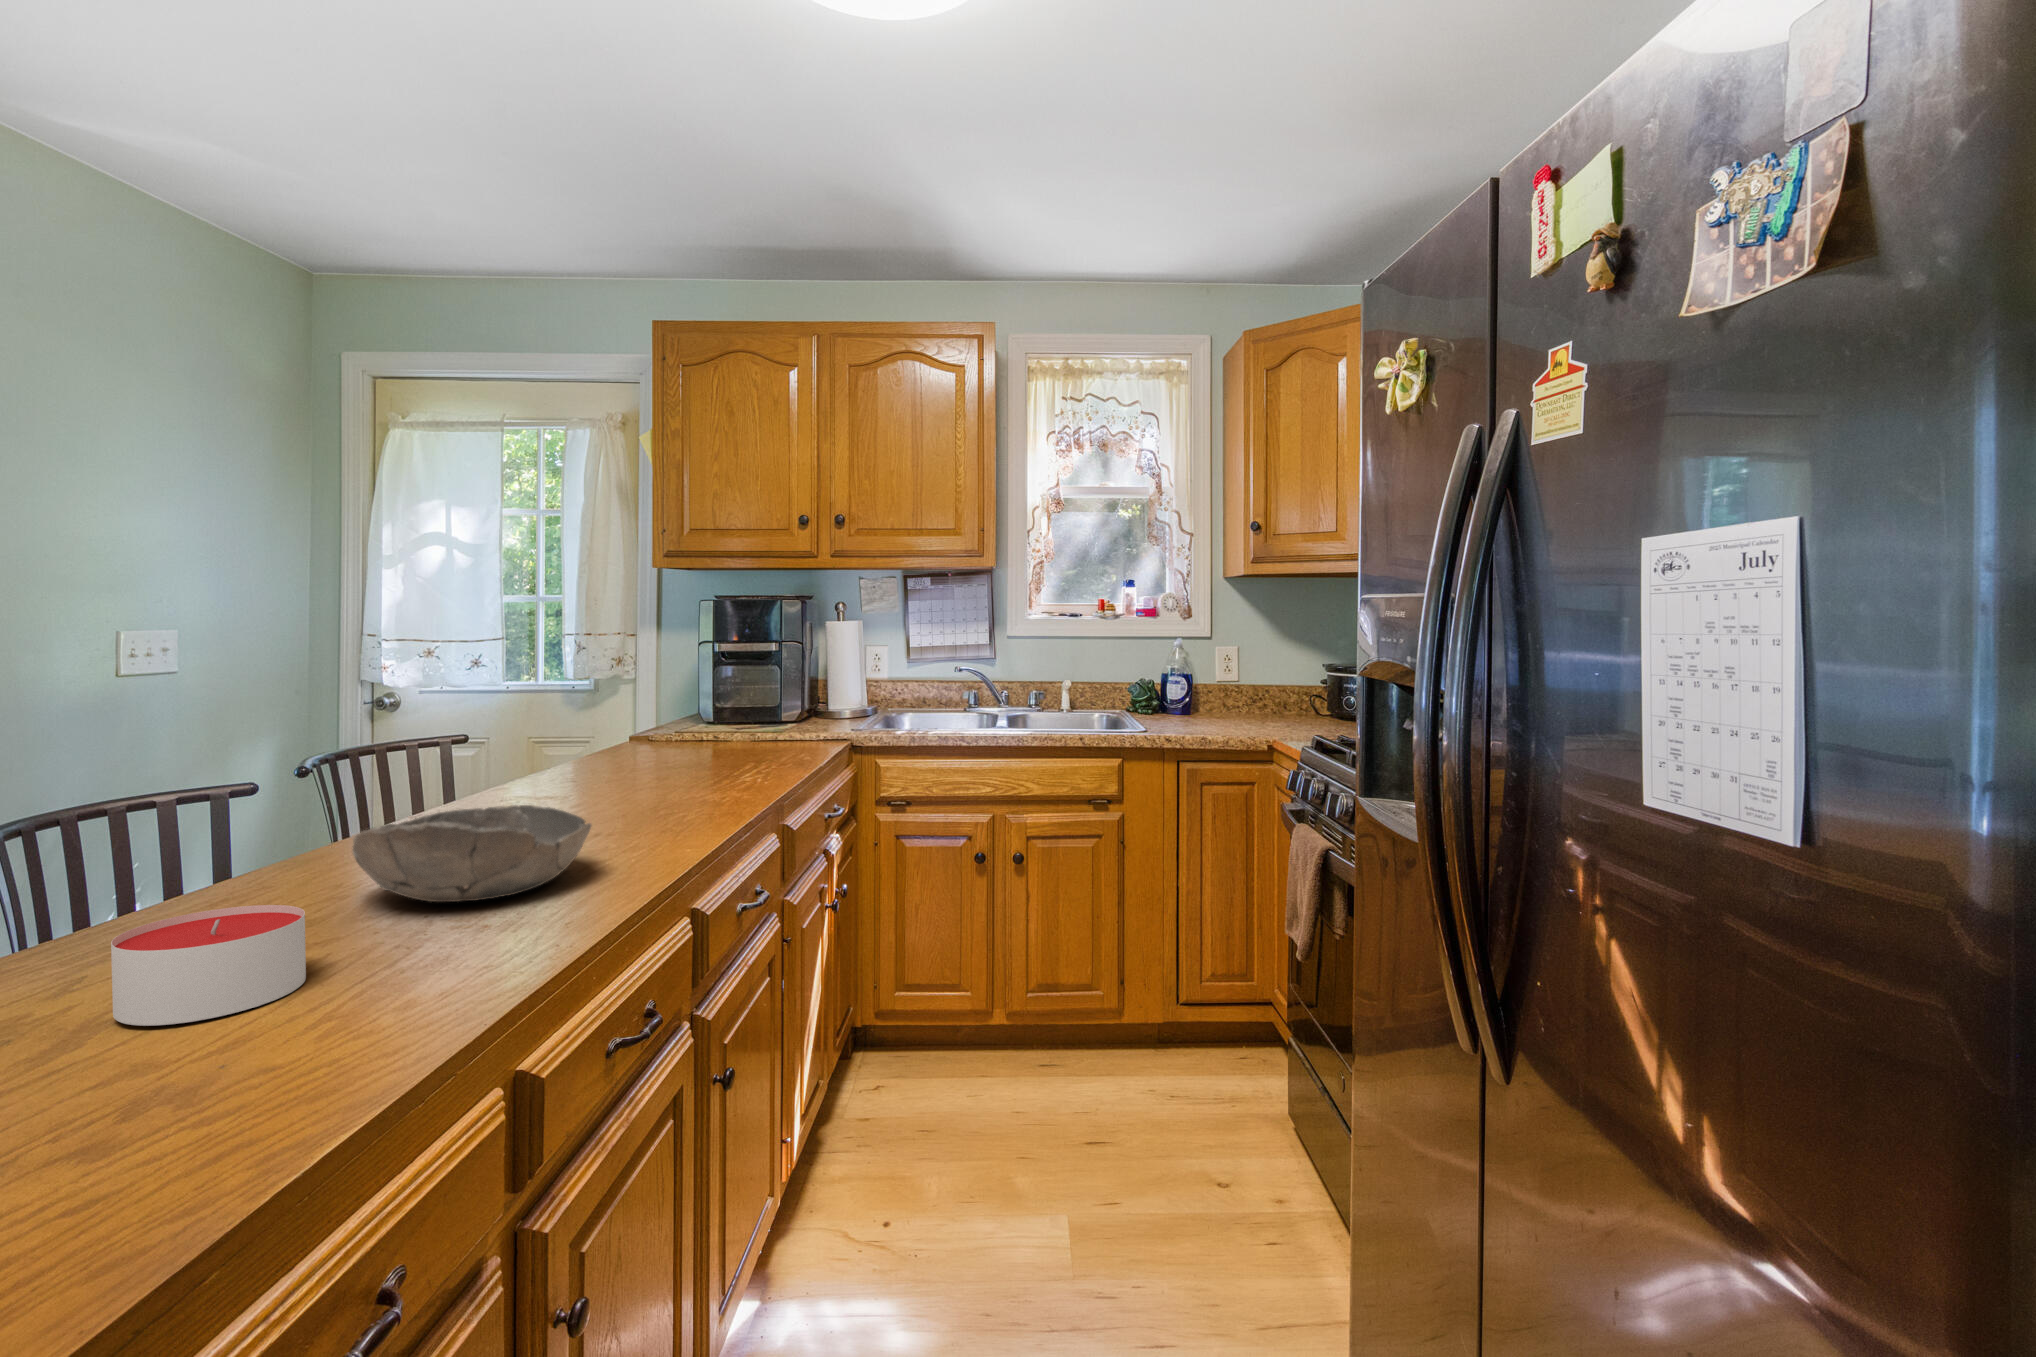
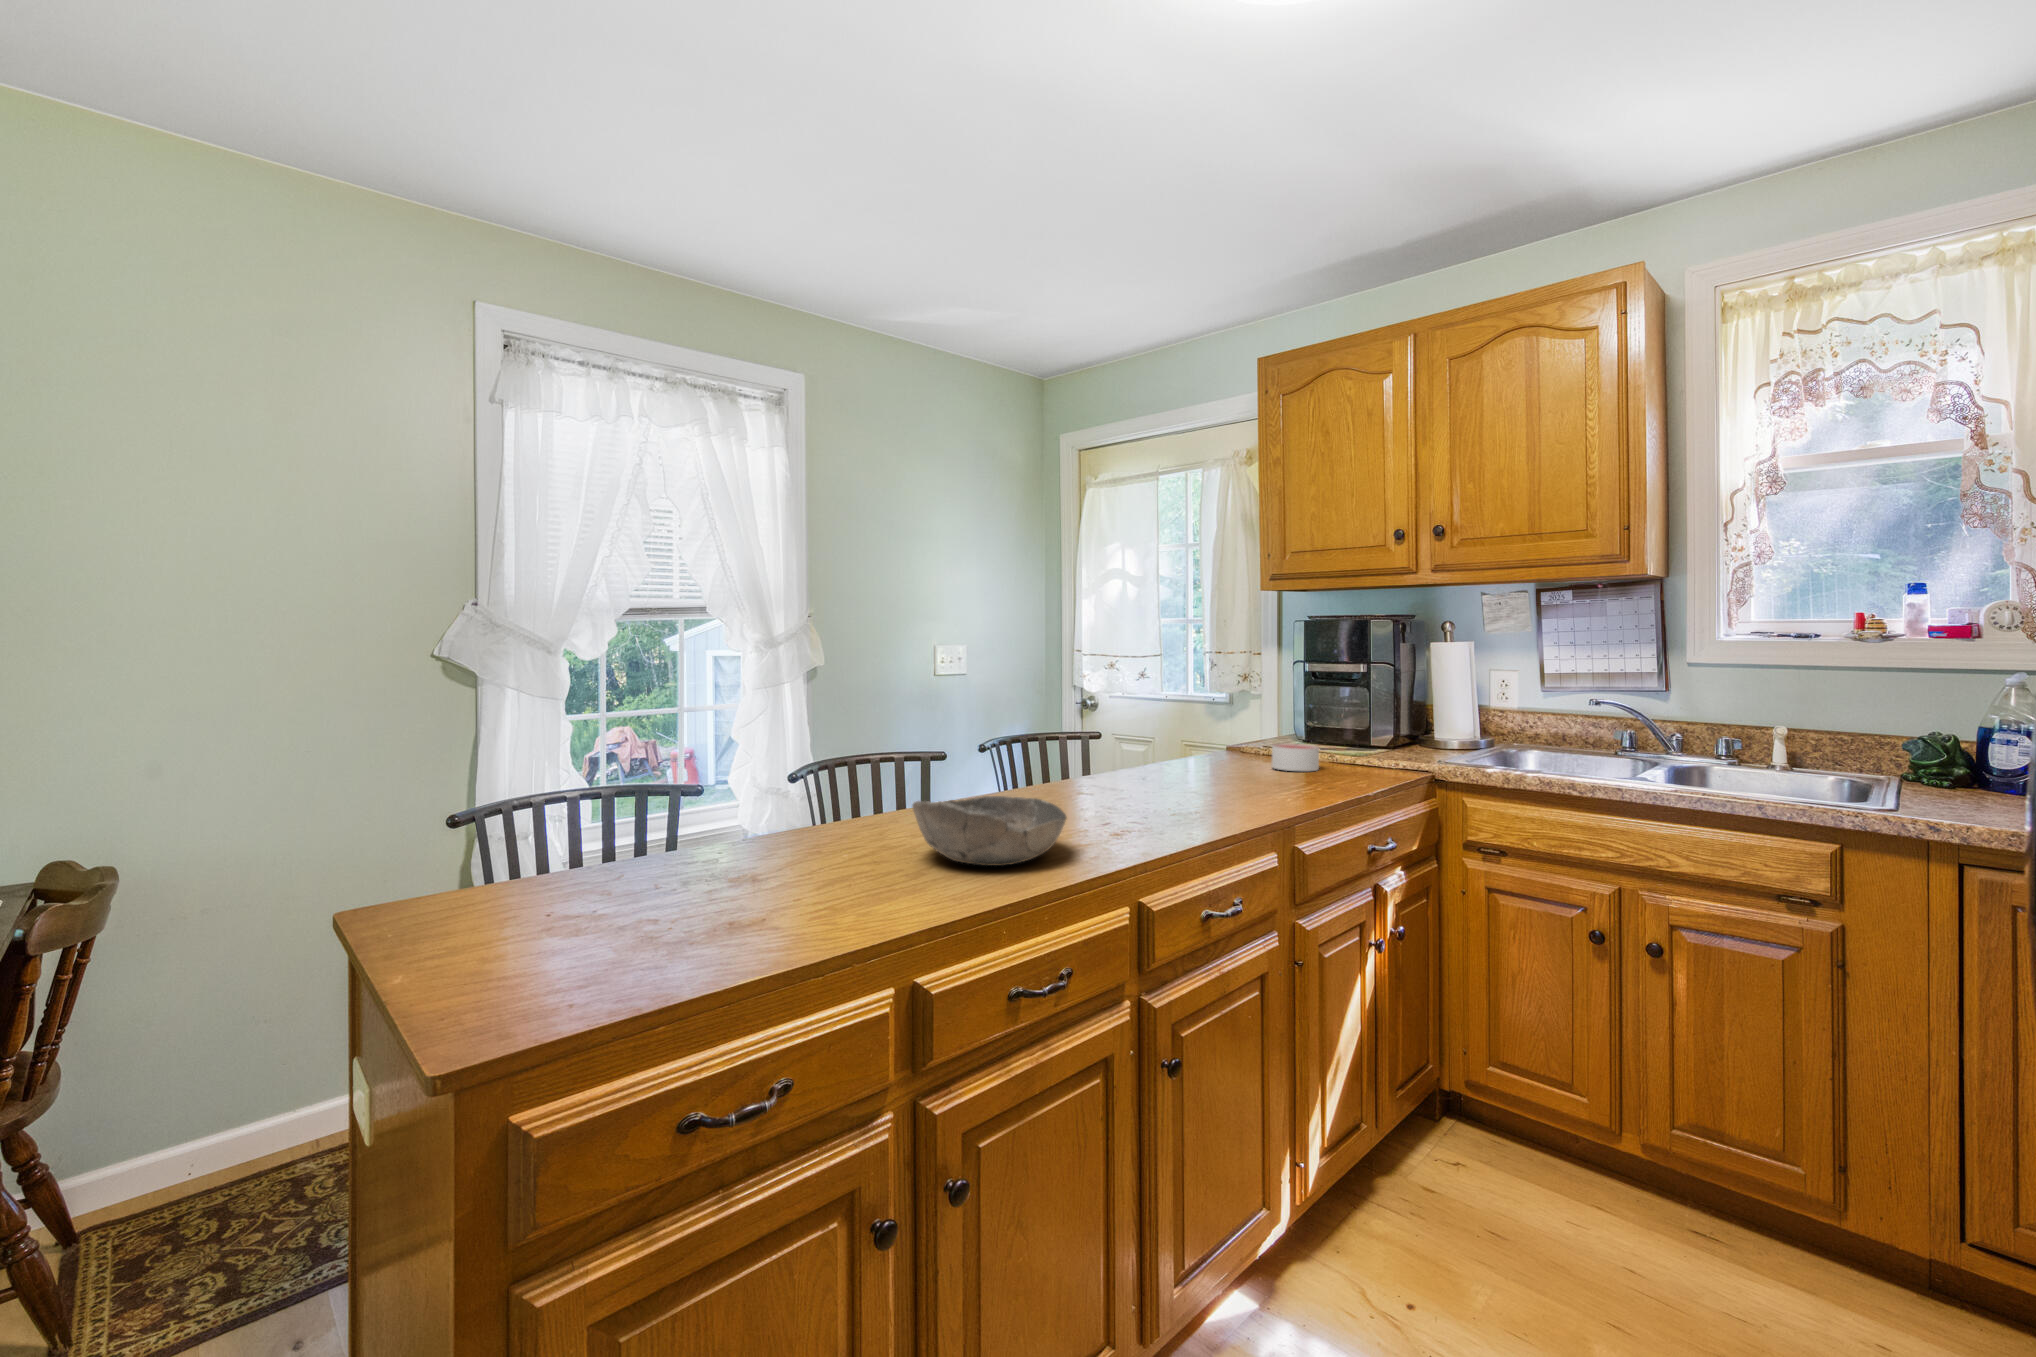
candle: present [111,905,306,1026] -> present [1272,744,1319,771]

